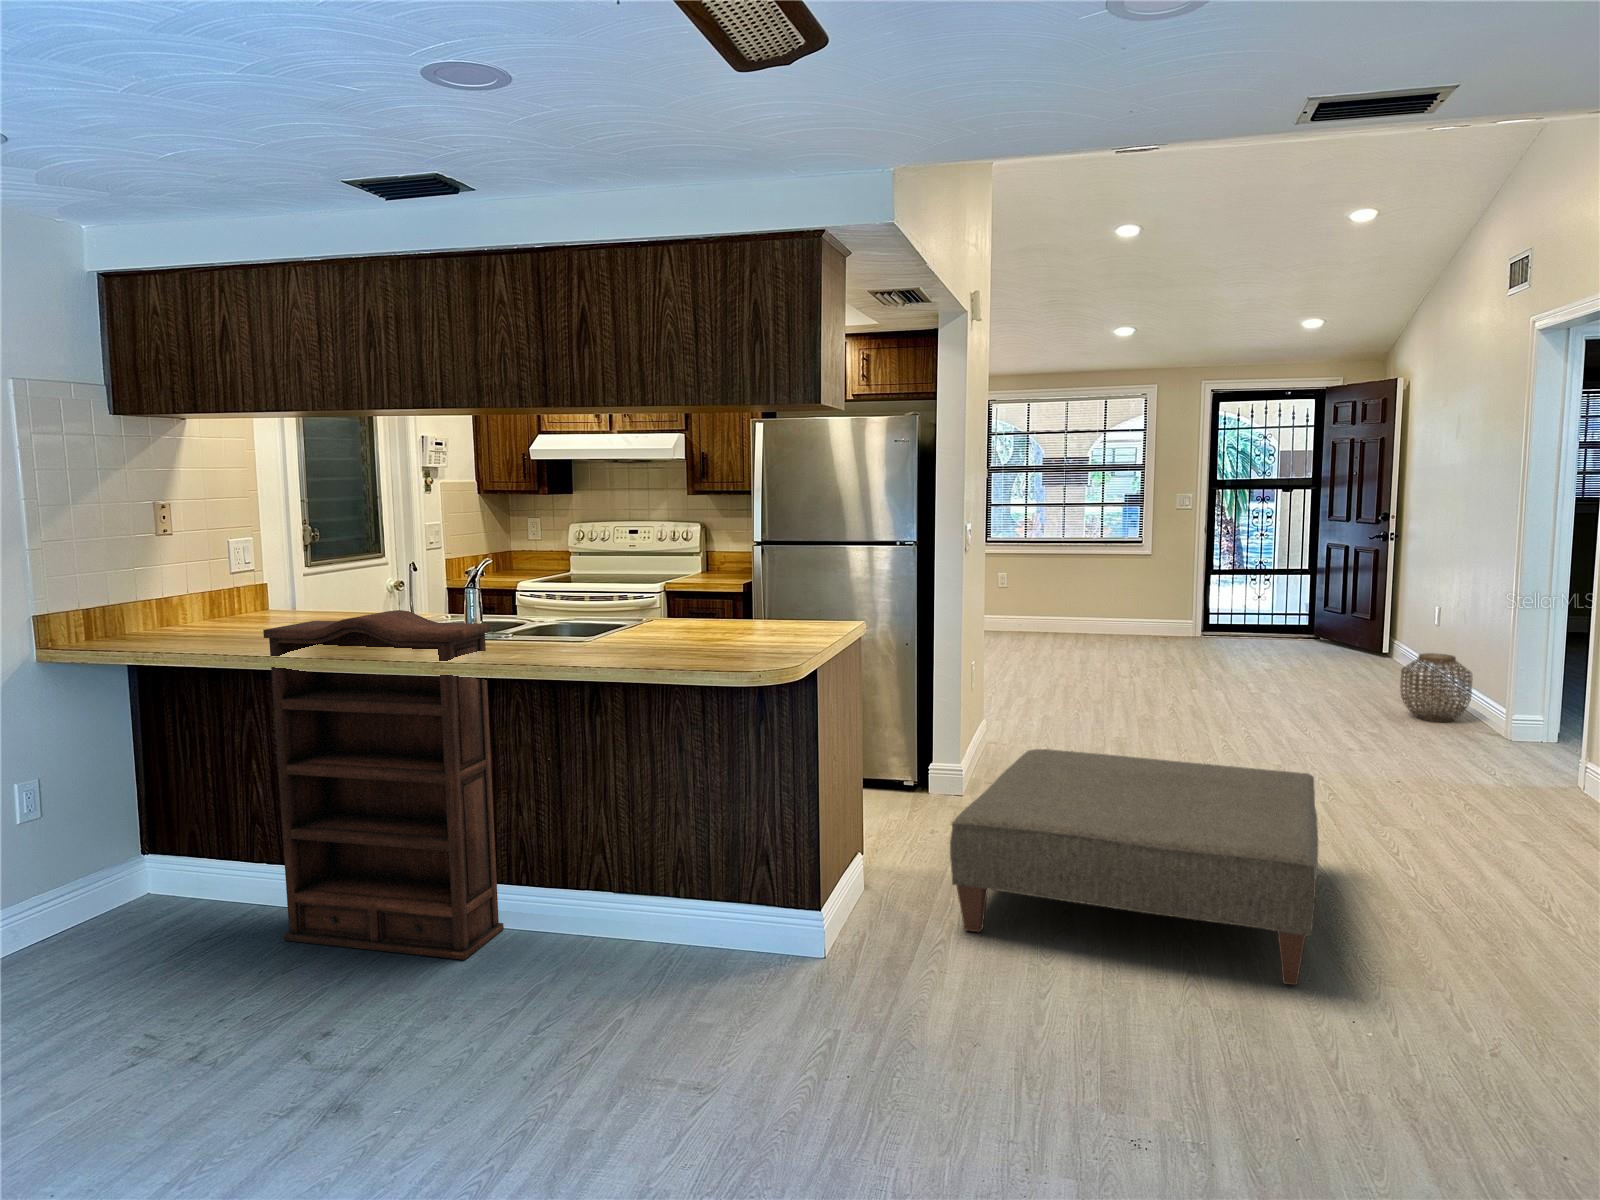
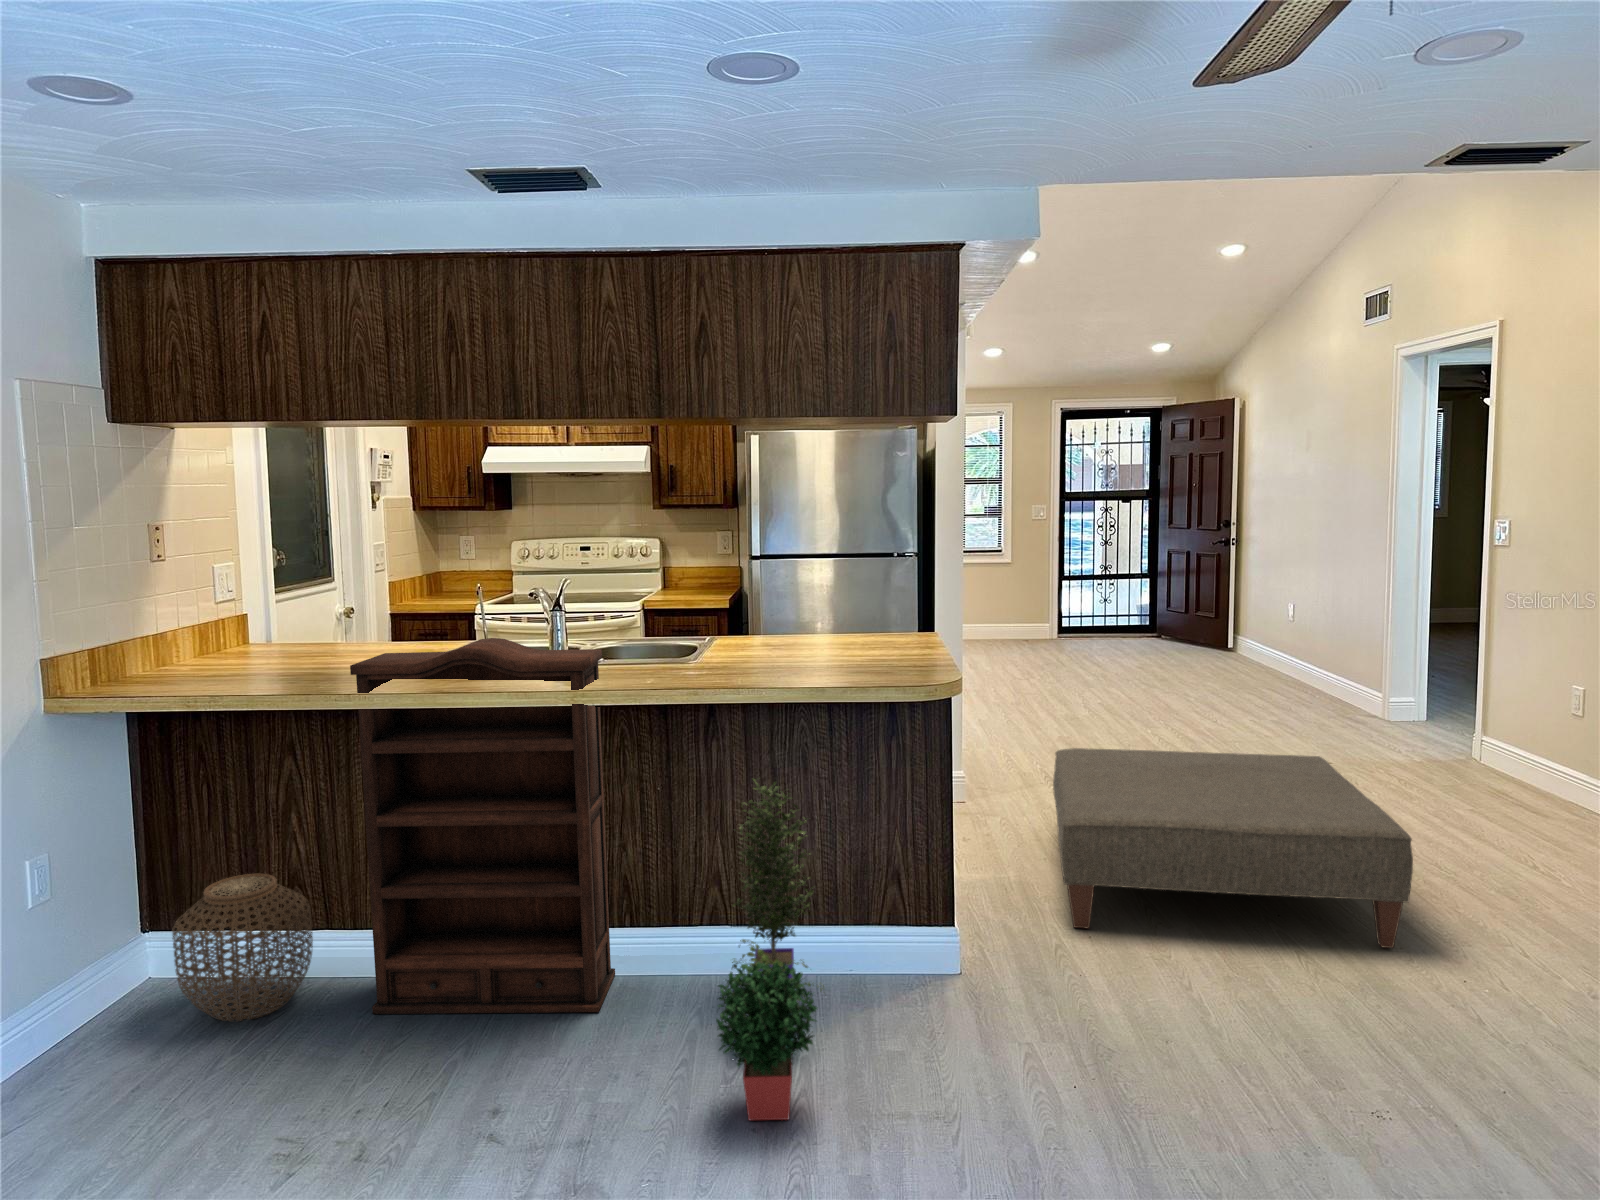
woven basket: present [1400,653,1472,722] -> present [172,874,313,1021]
potted plant: none [482,753,671,1072] -> present [716,779,822,1120]

